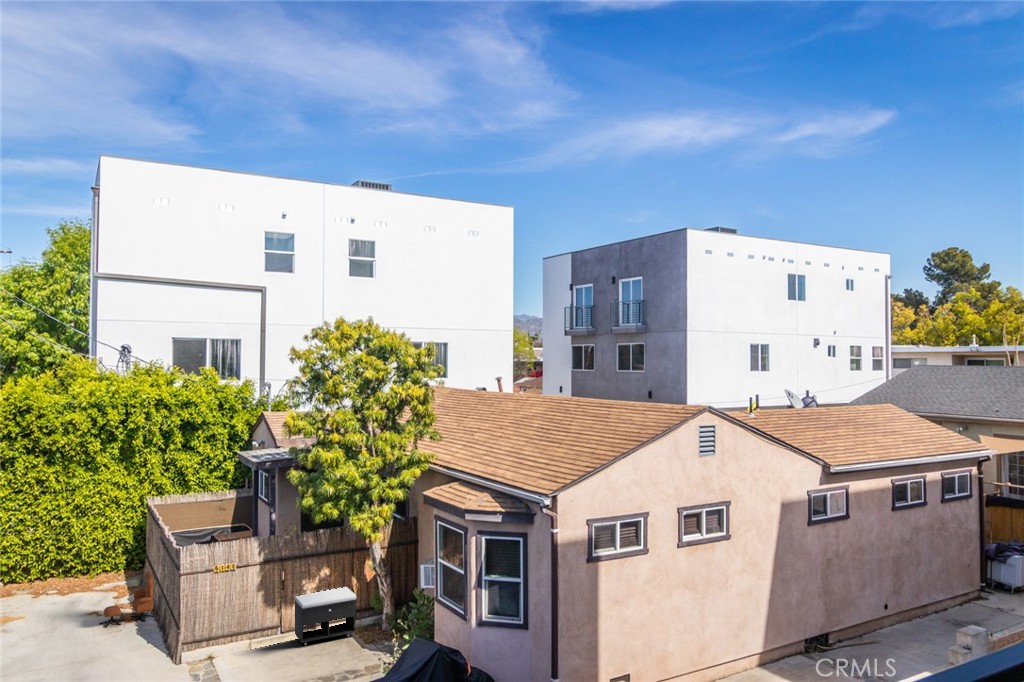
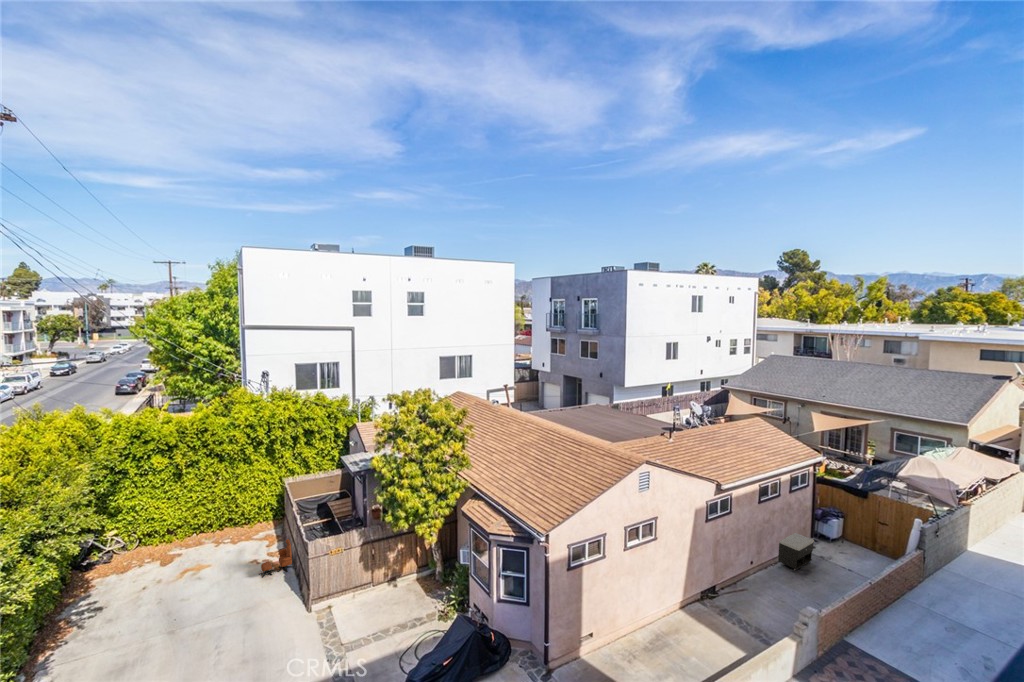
storage bench: present [295,587,356,645] -> present [778,533,814,570]

